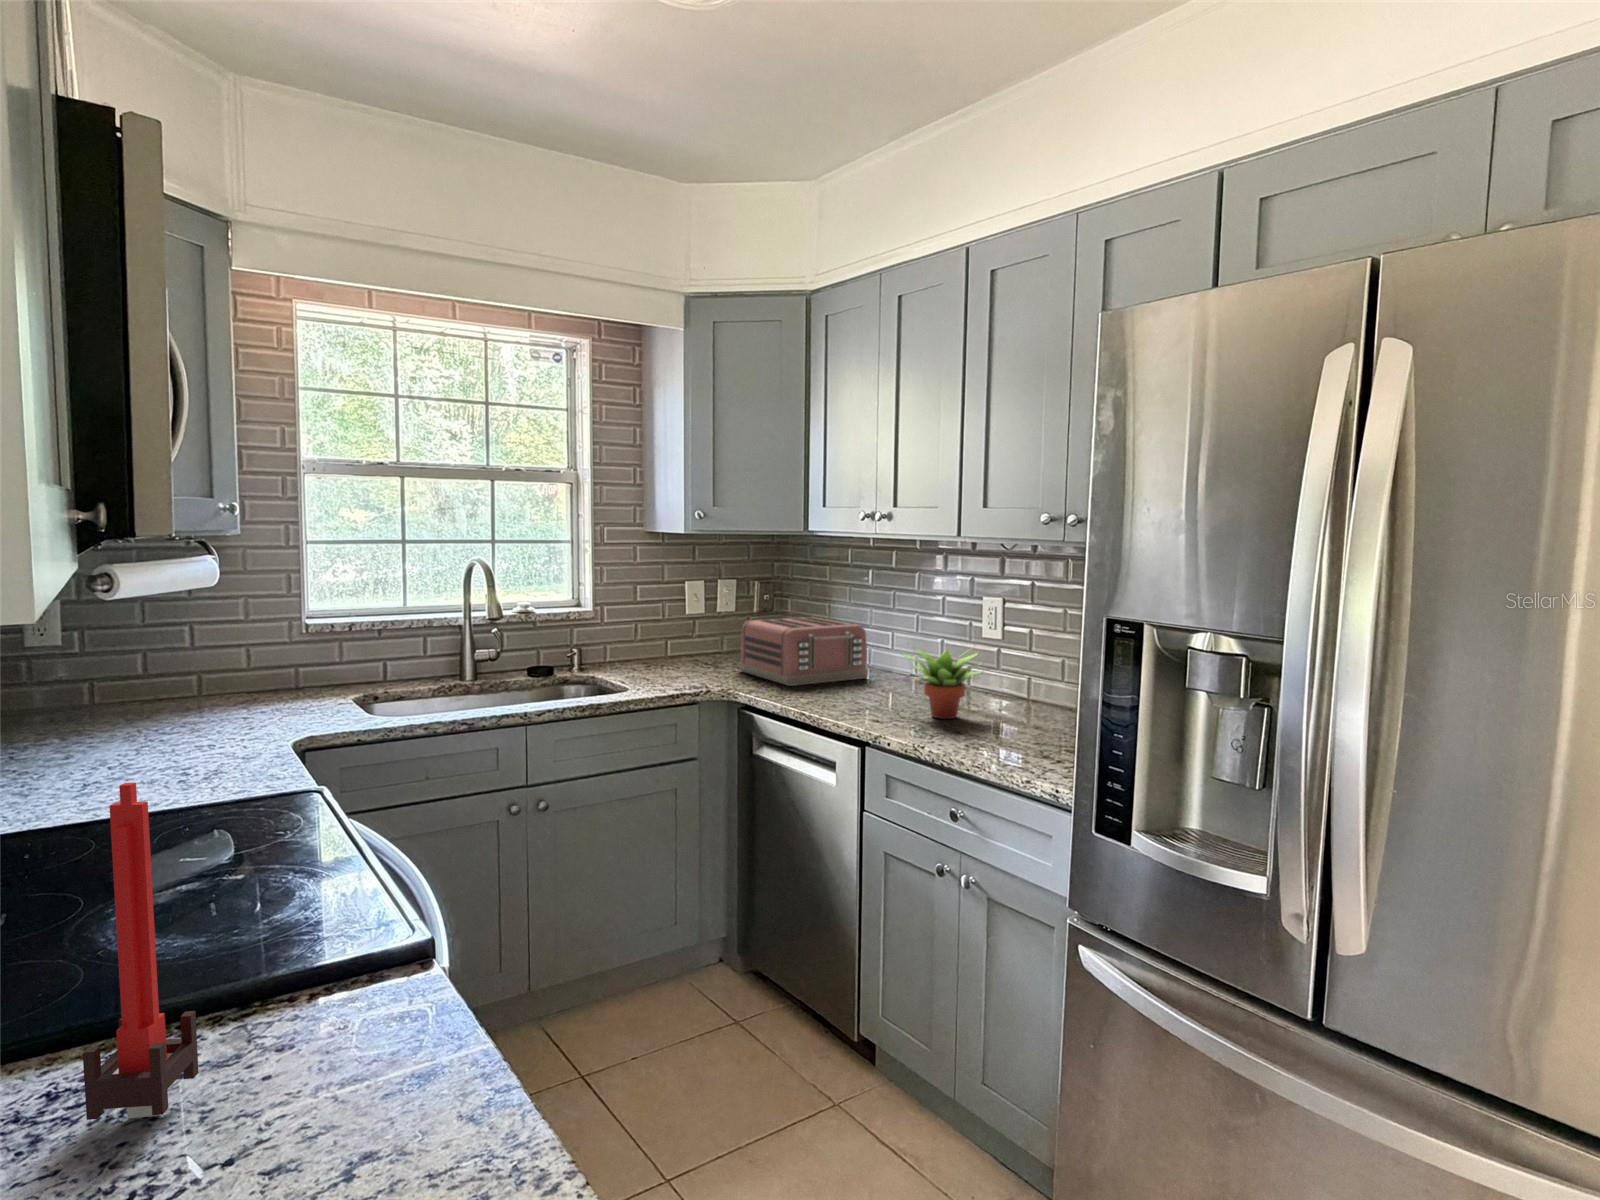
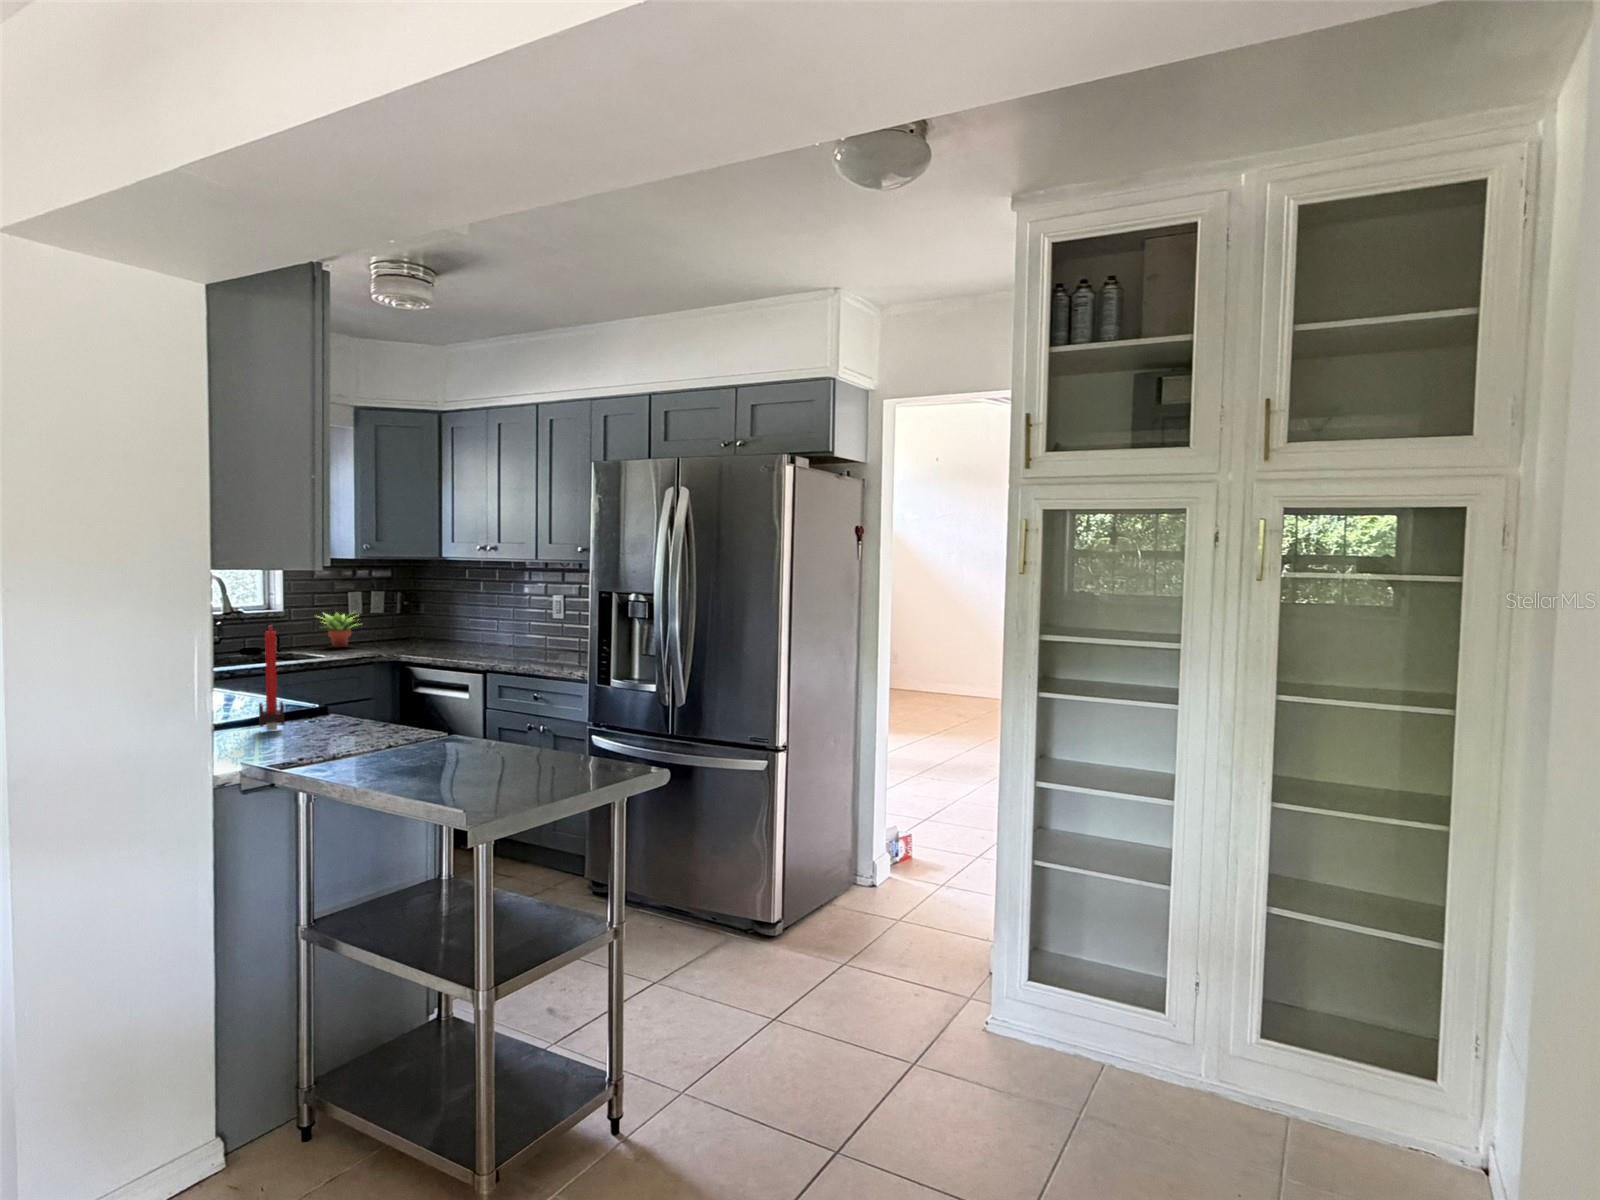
toaster: present [739,616,868,686] -> none [395,612,483,651]
succulent plant: present [903,648,982,719] -> present [318,613,357,647]

